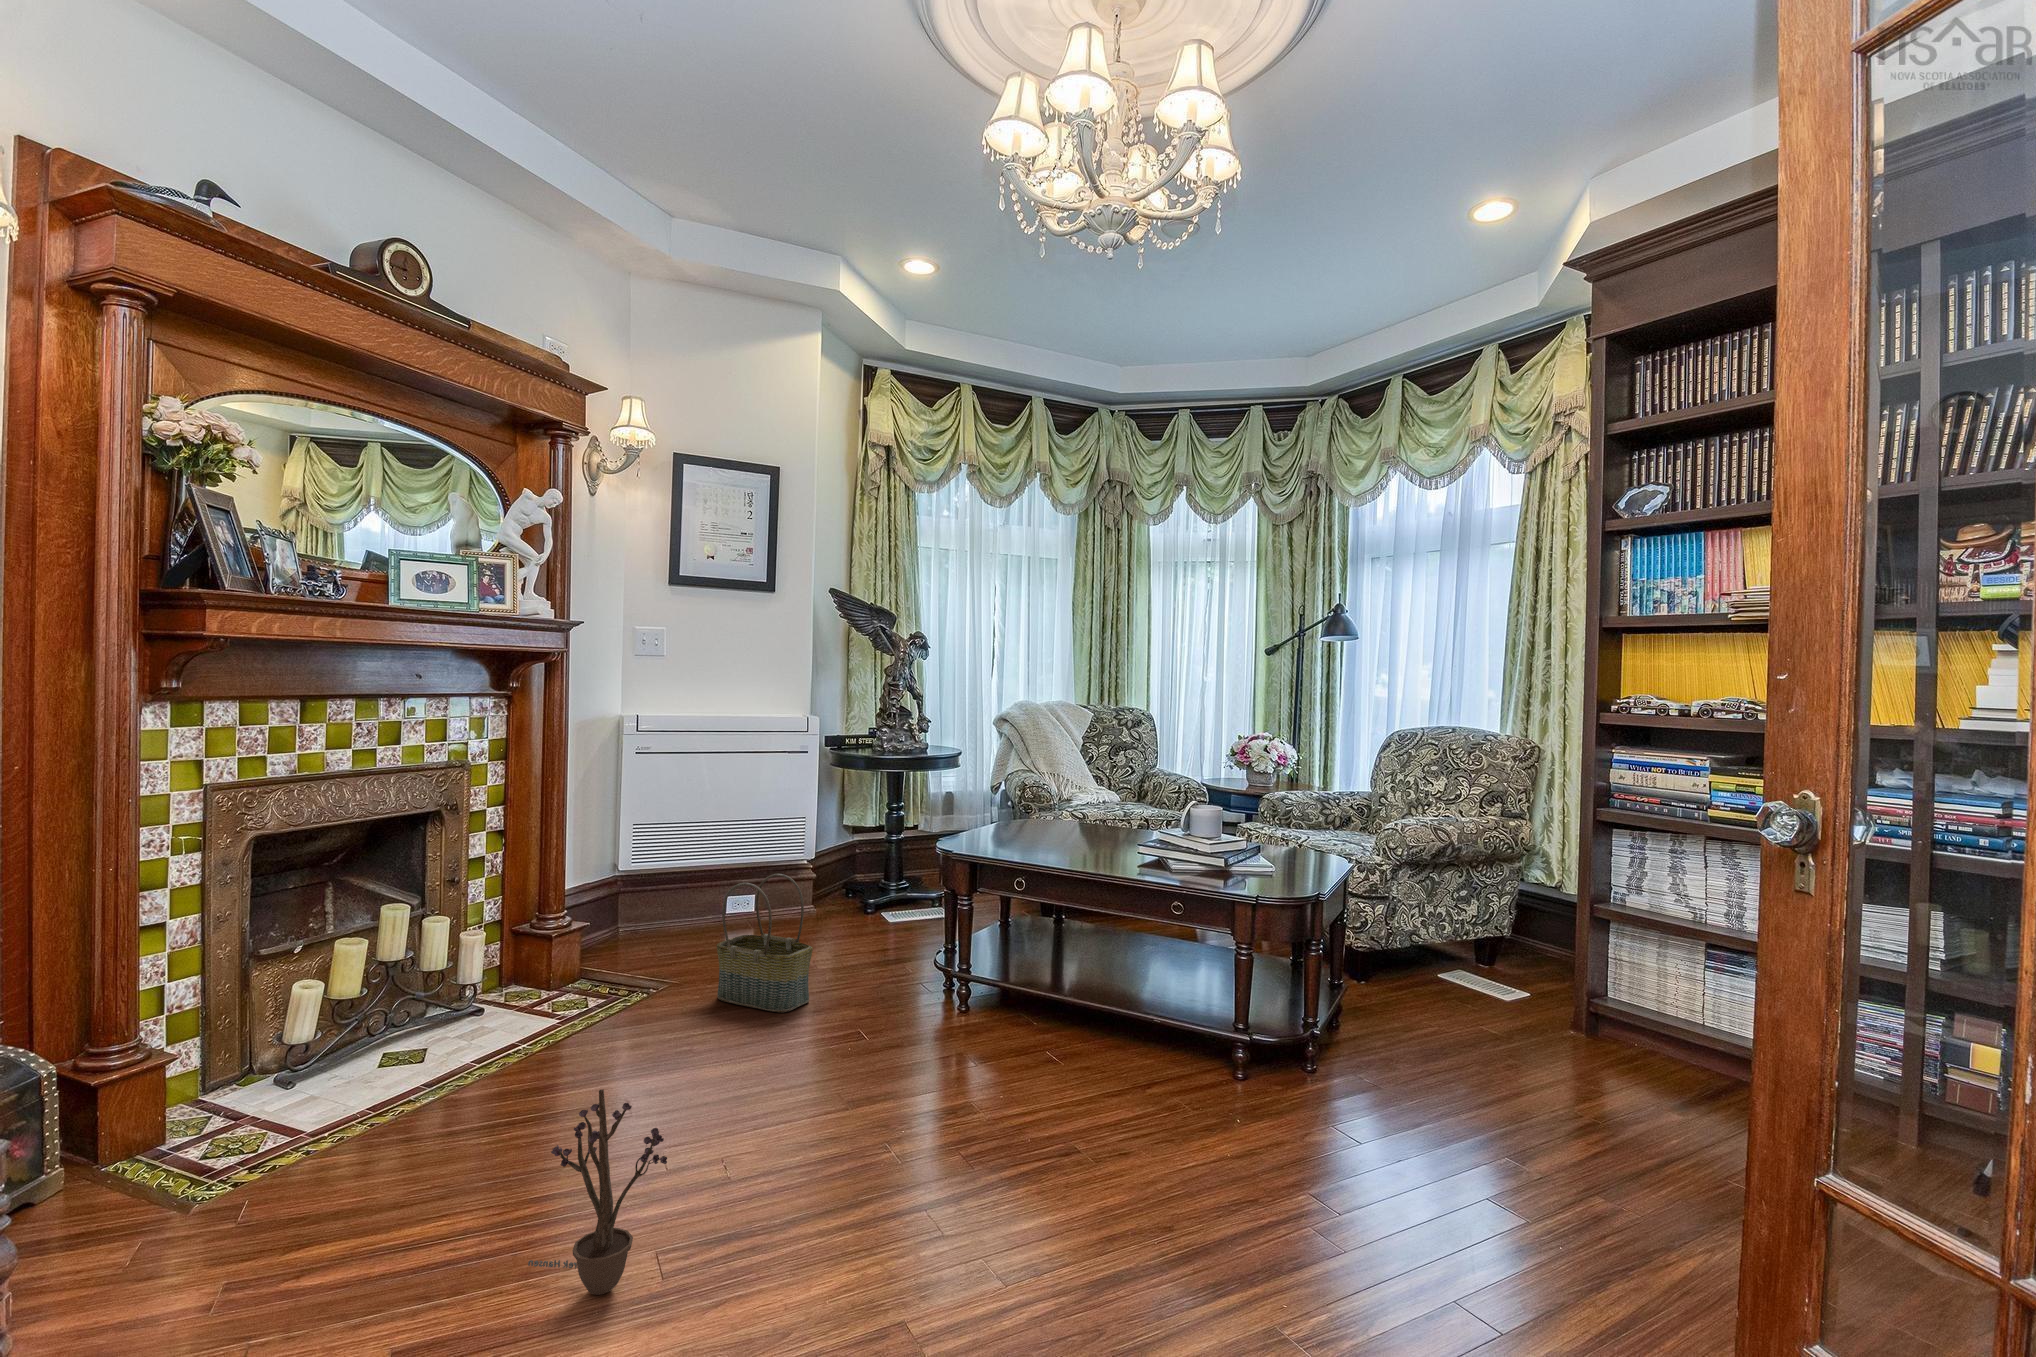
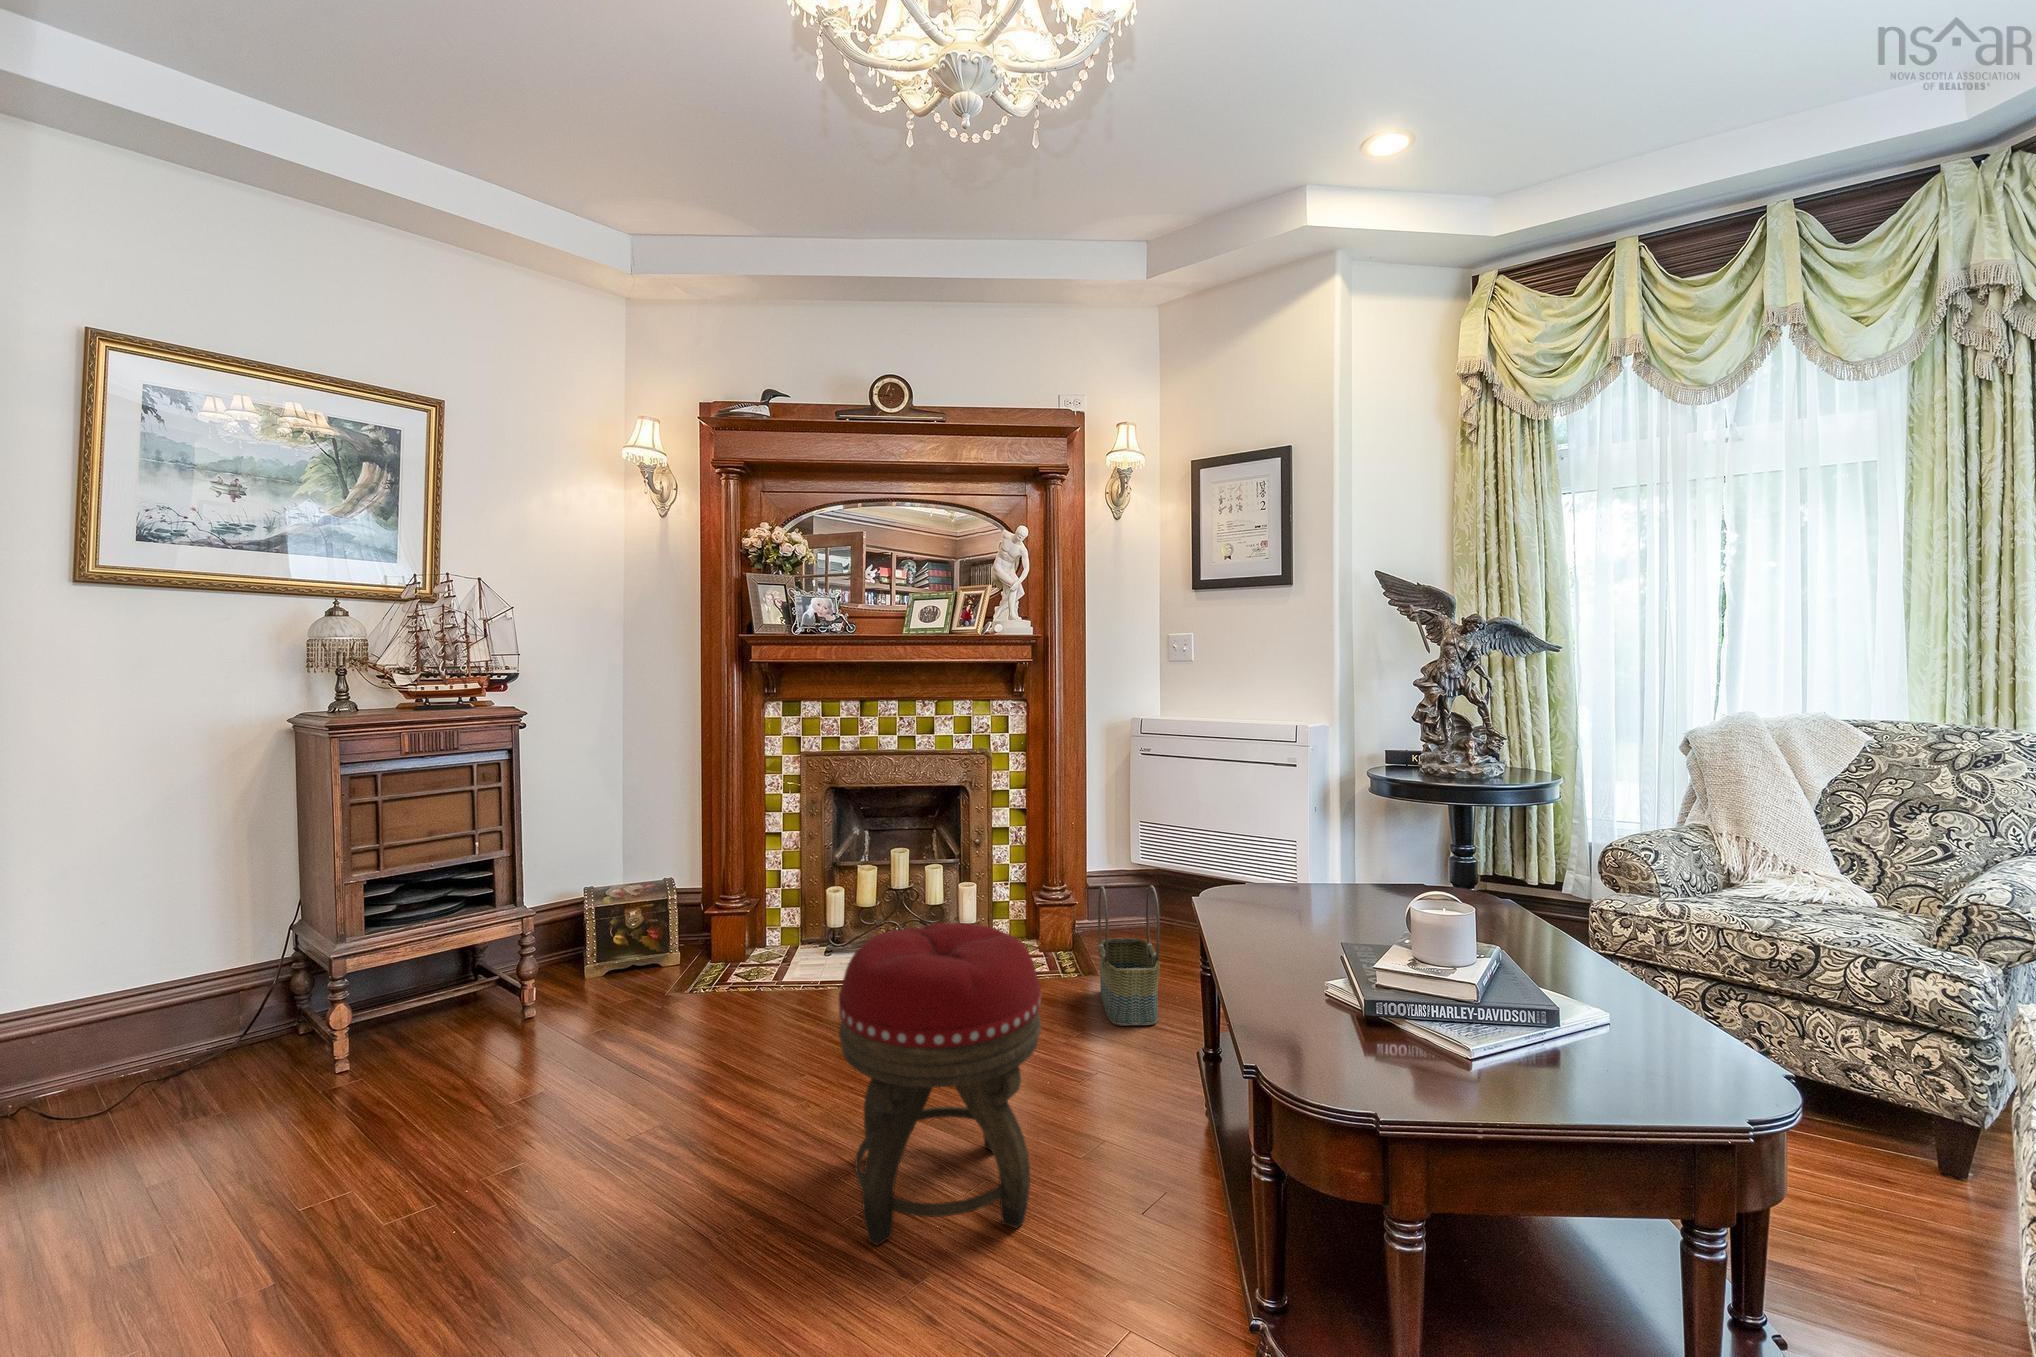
footstool: none [830,893,1020,1177] -> present [839,923,1041,1245]
decorative plant: present [528,1089,667,1295] -> none [609,997,666,1146]

